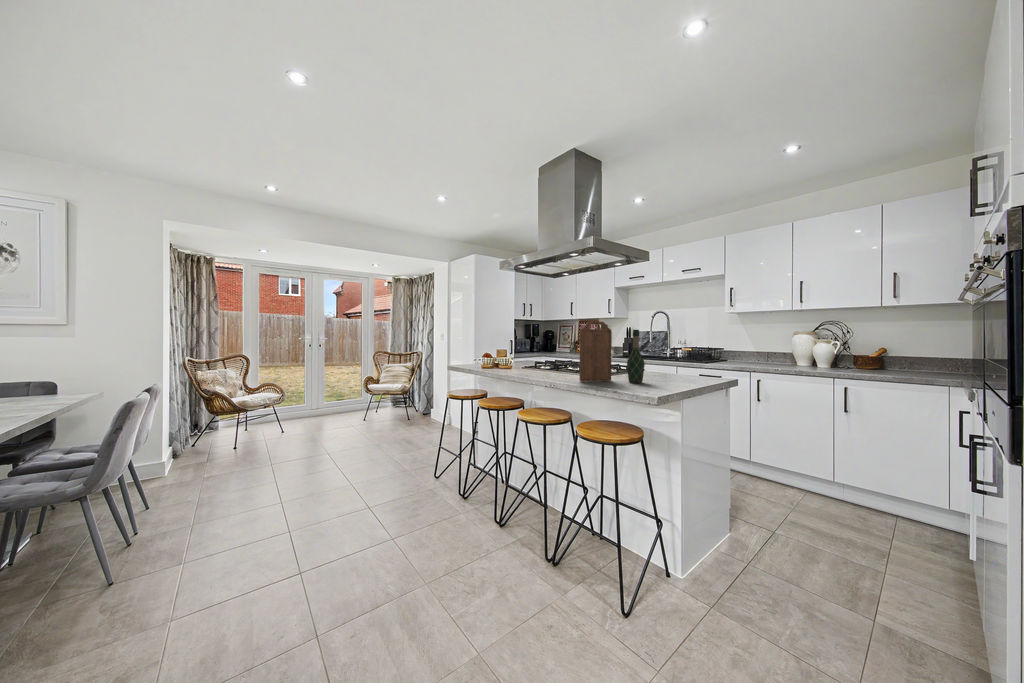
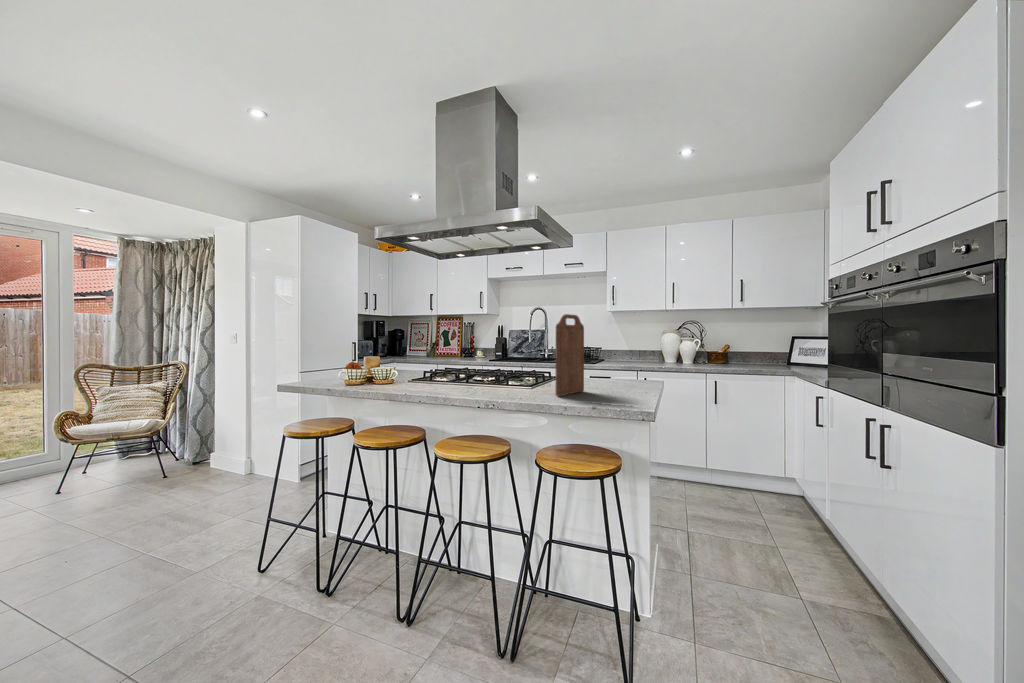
wine bottle: present [627,330,645,383] -> none [605,326,627,392]

